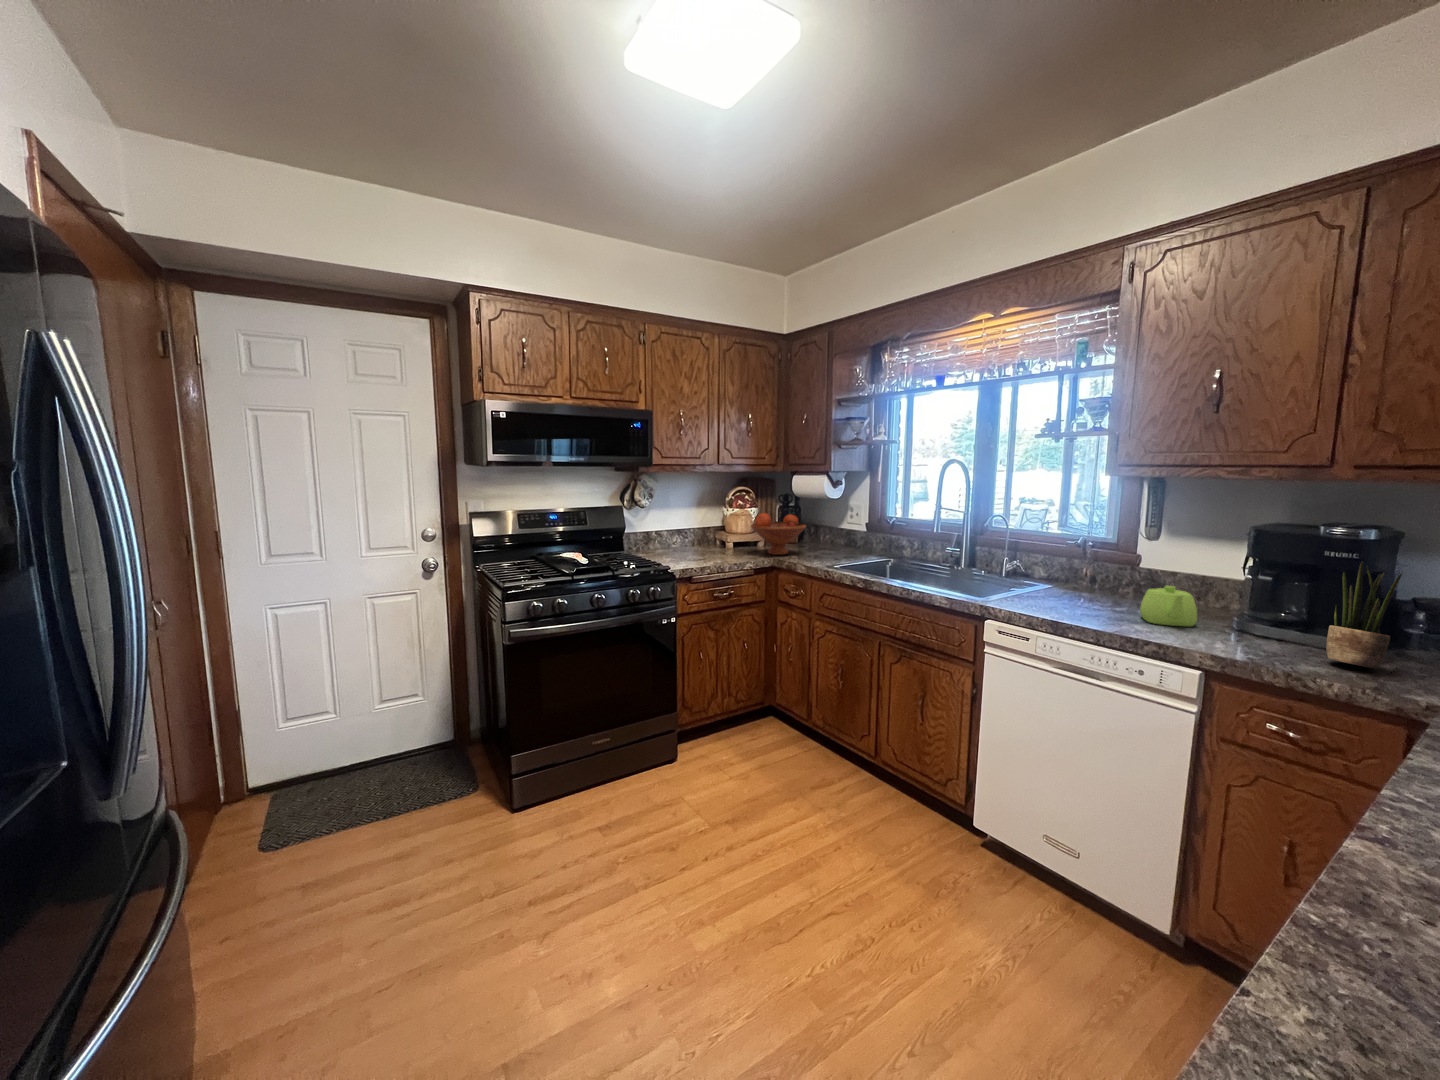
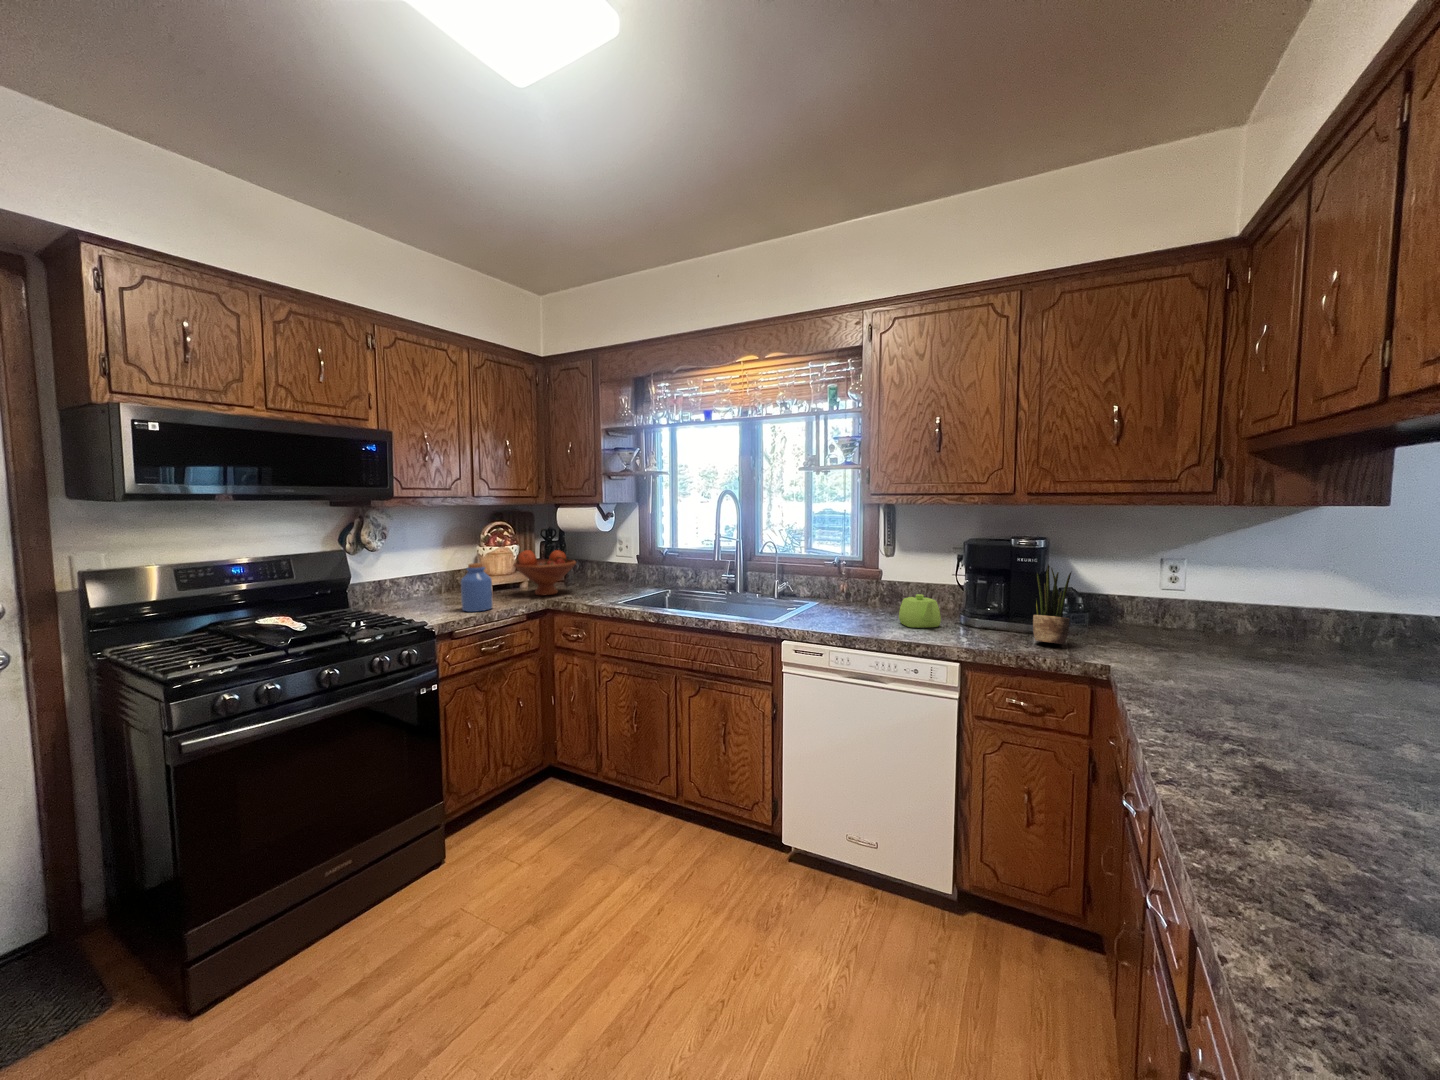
jar: none [703,522,728,563] -> present [461,563,493,612]

